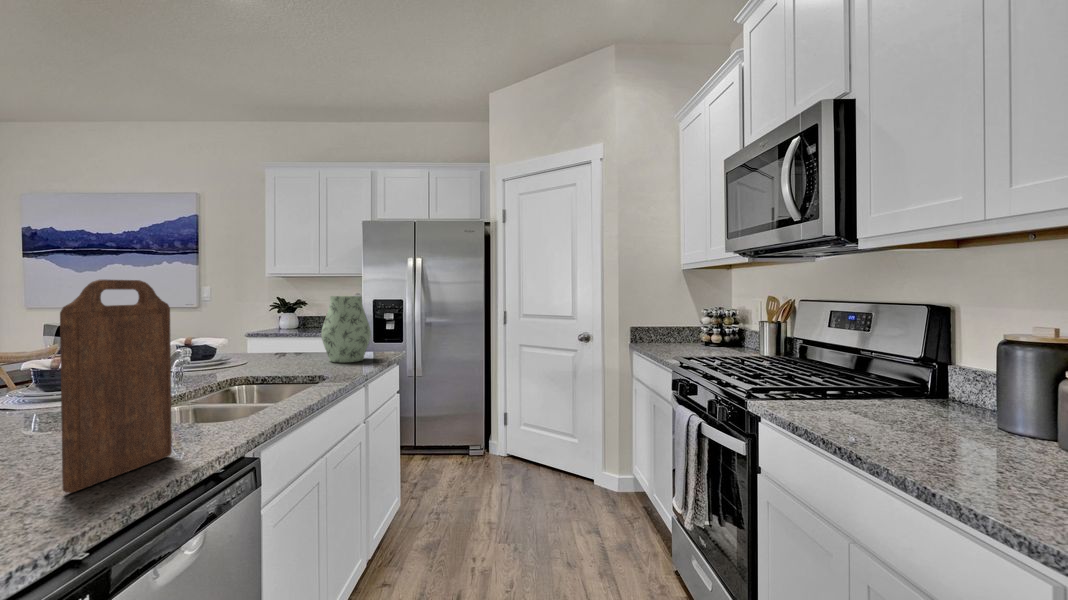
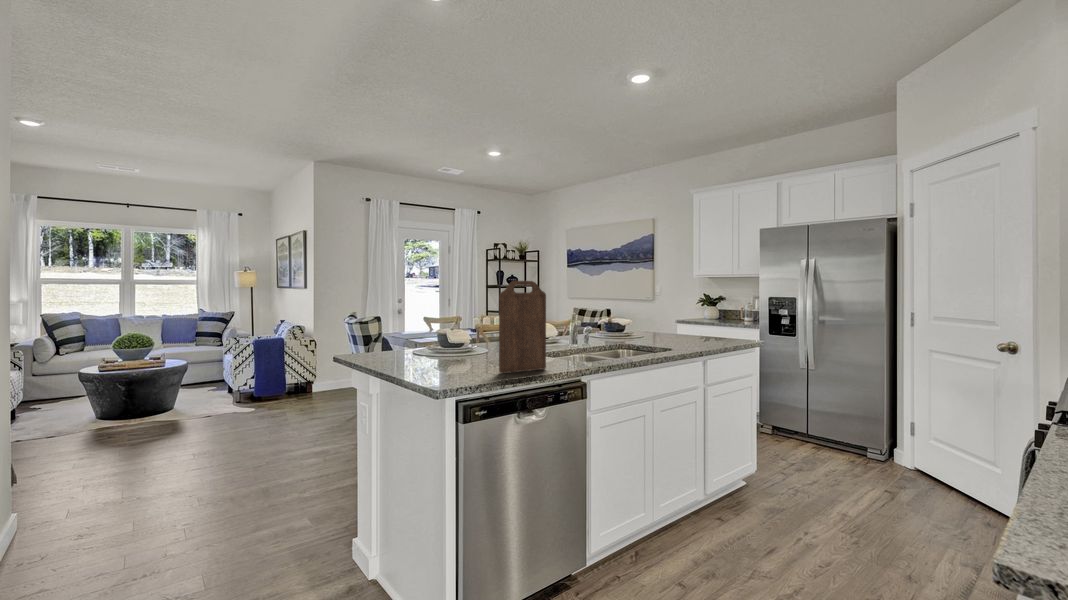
vase: present [321,296,371,362] -> none [691,292,730,344]

